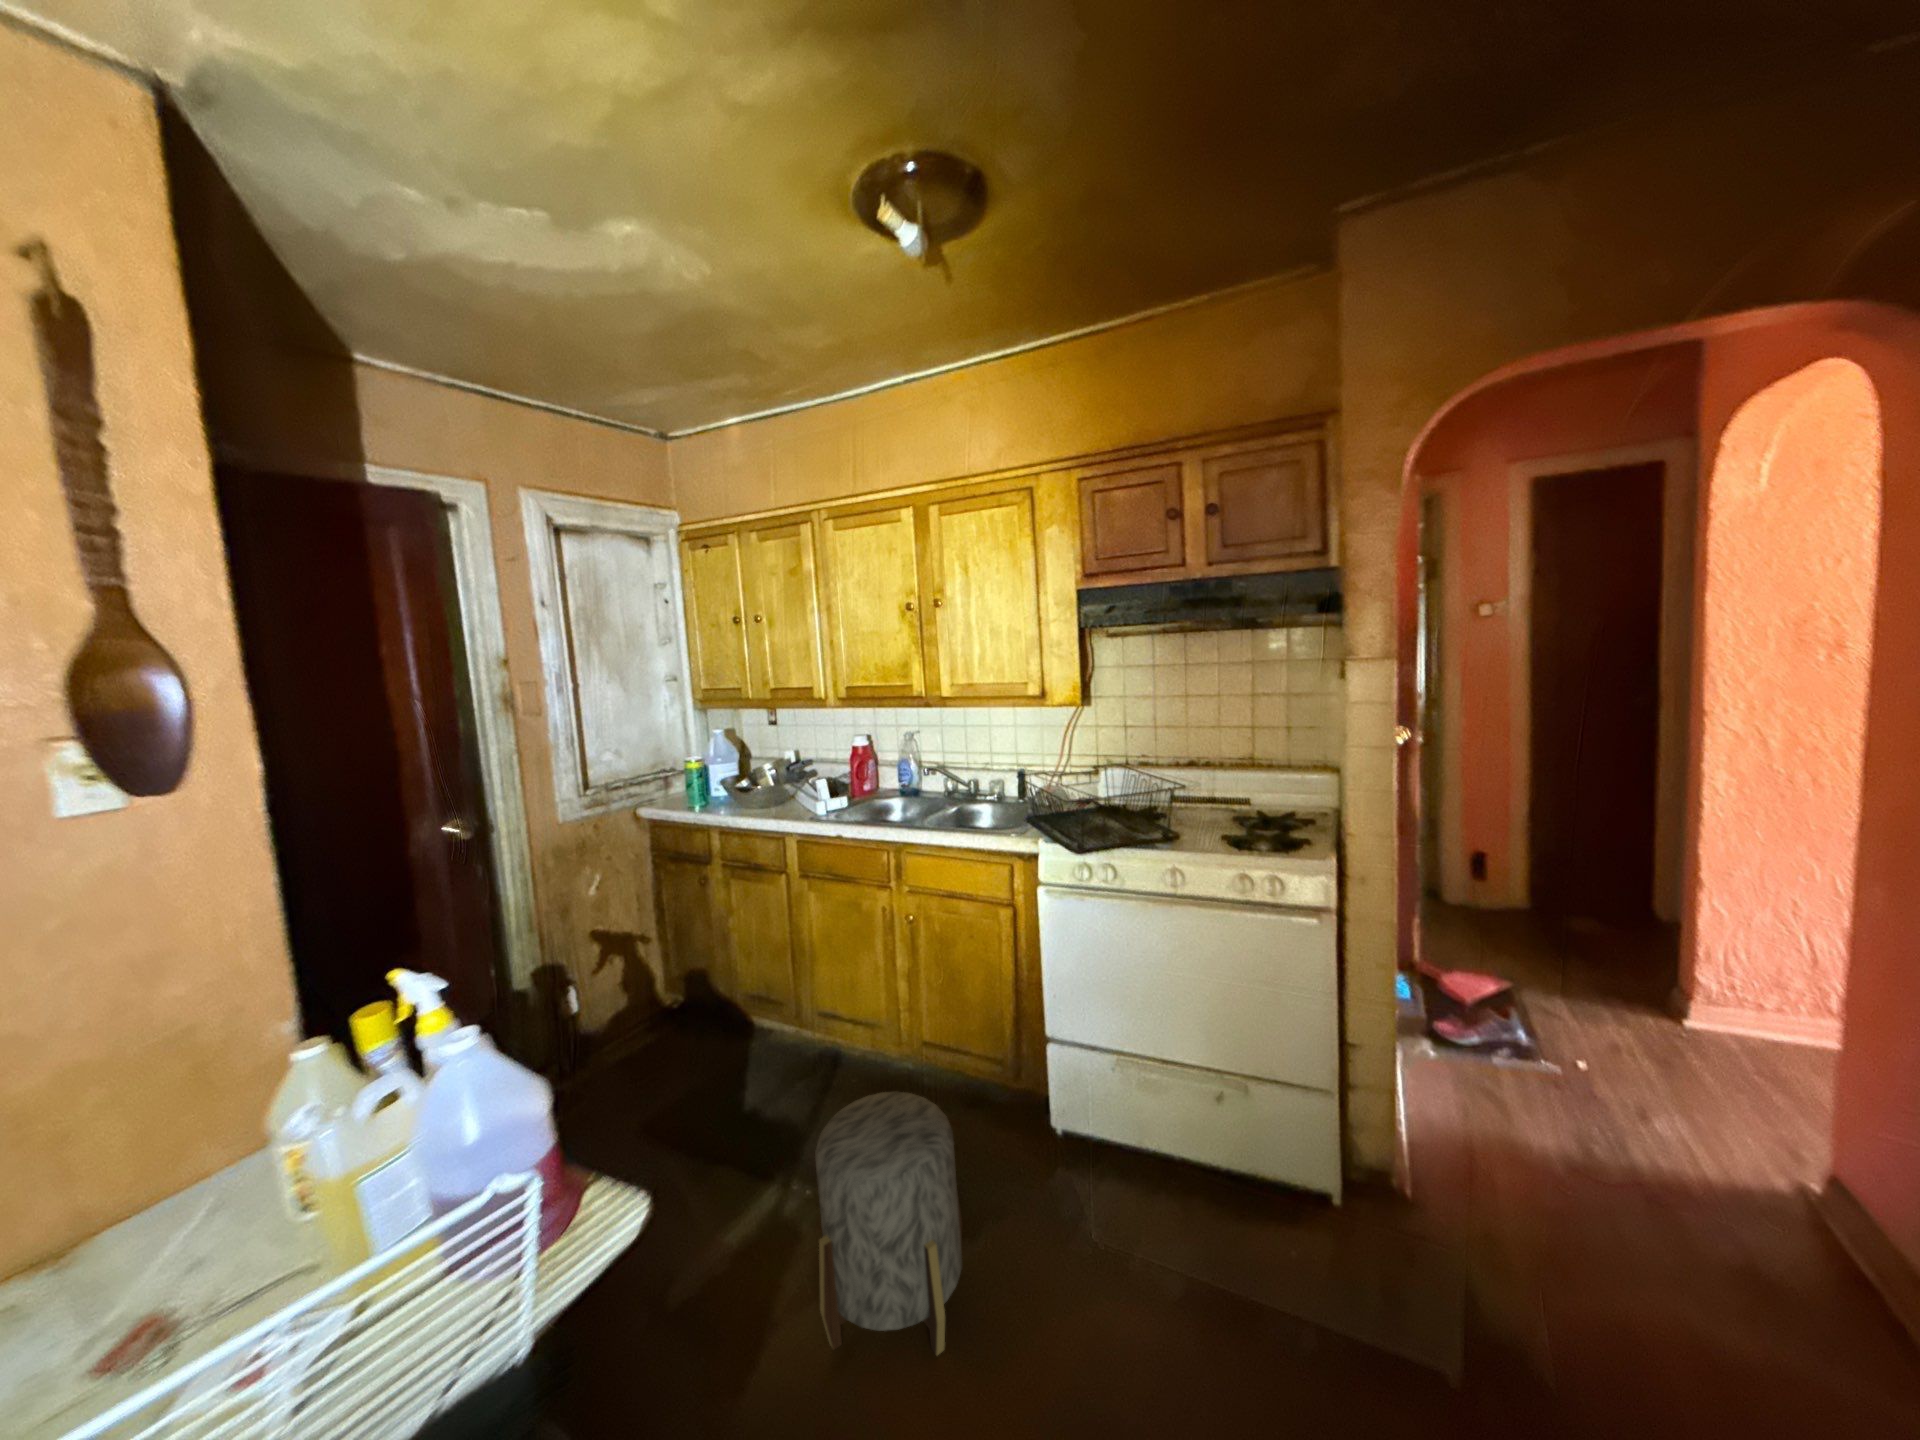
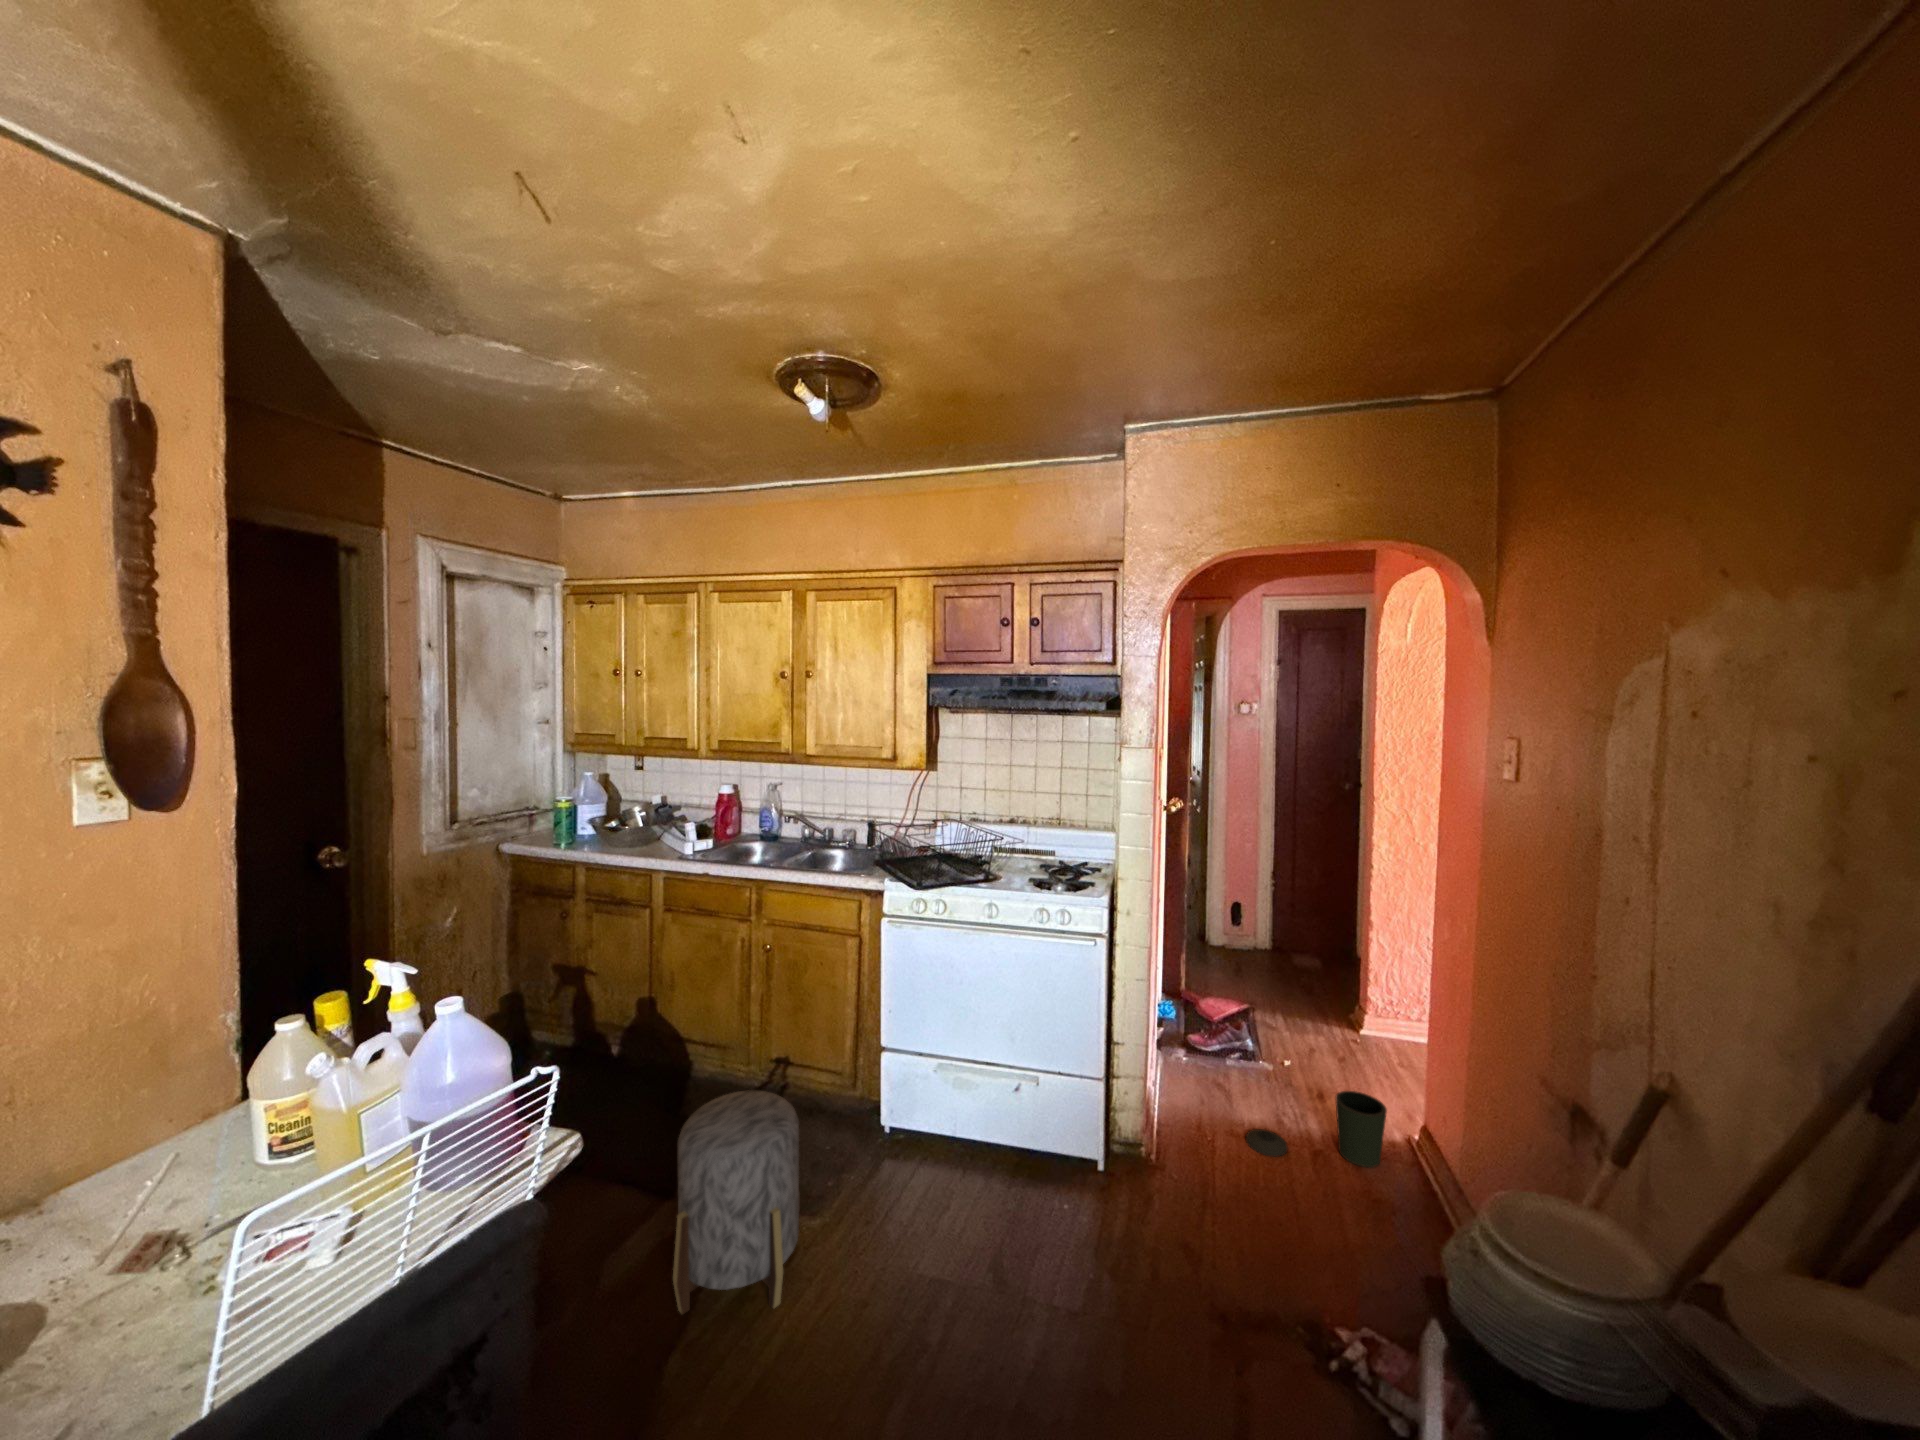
trash can: none [1539,1119,1777,1230] -> present [1246,1091,1387,1167]

